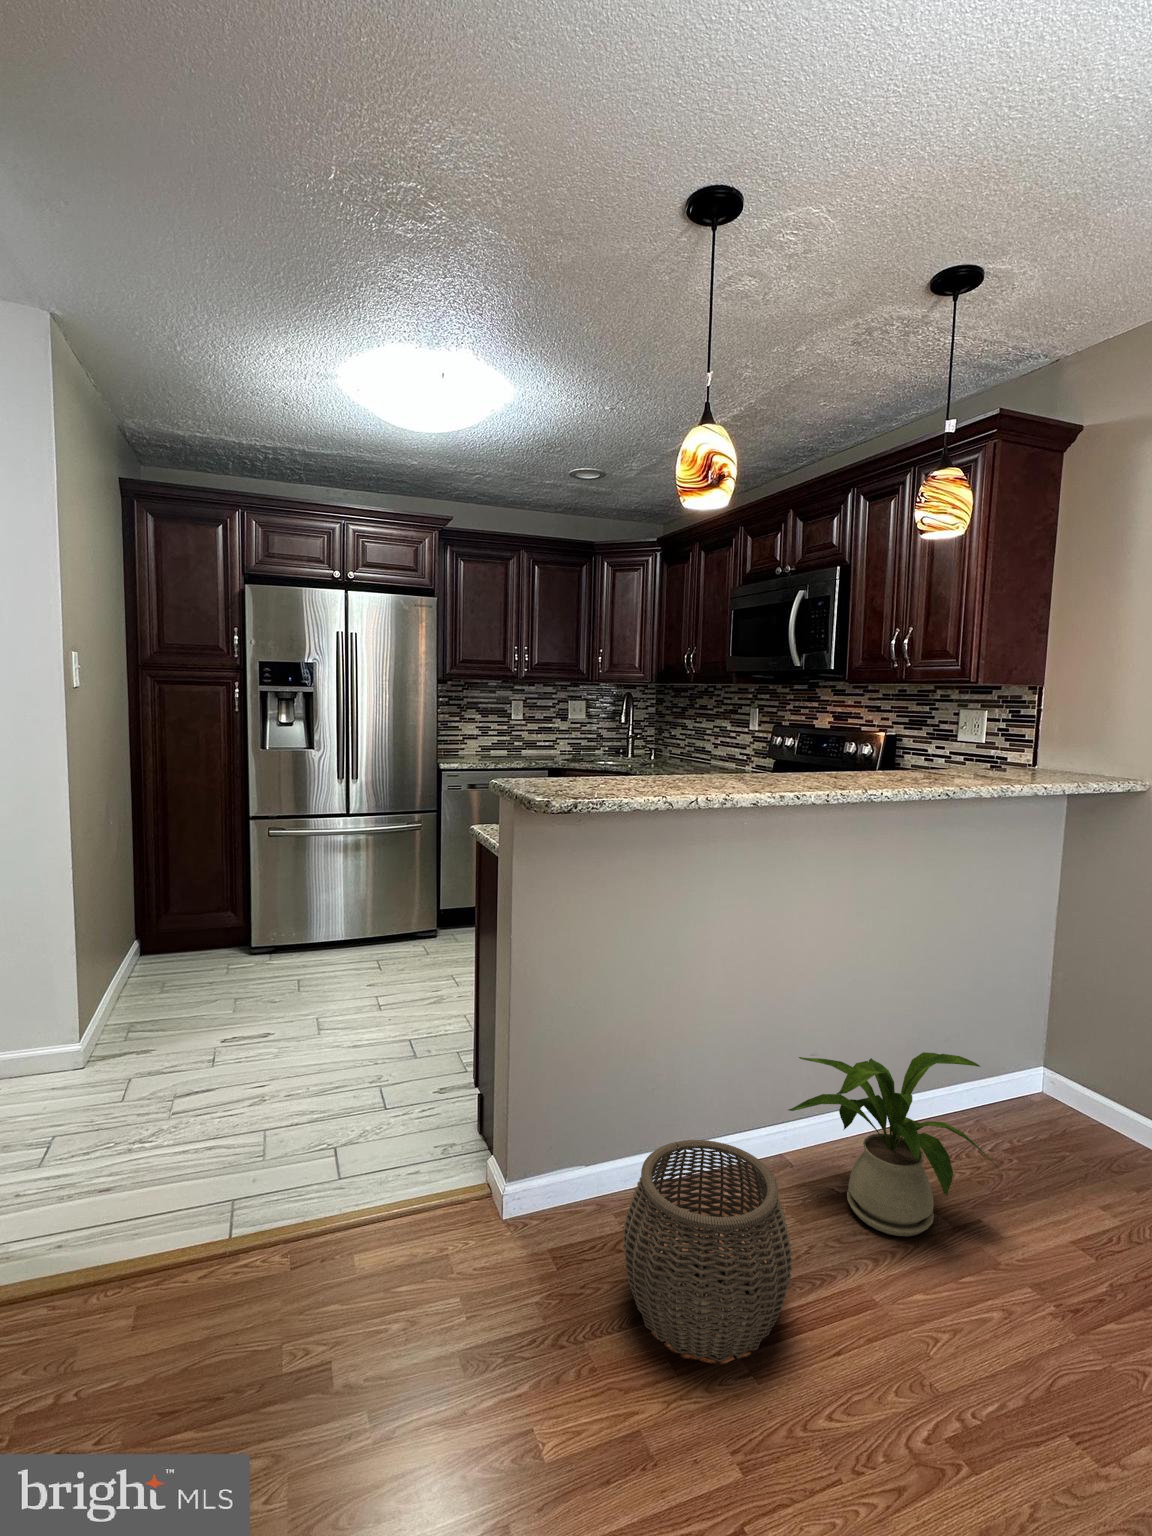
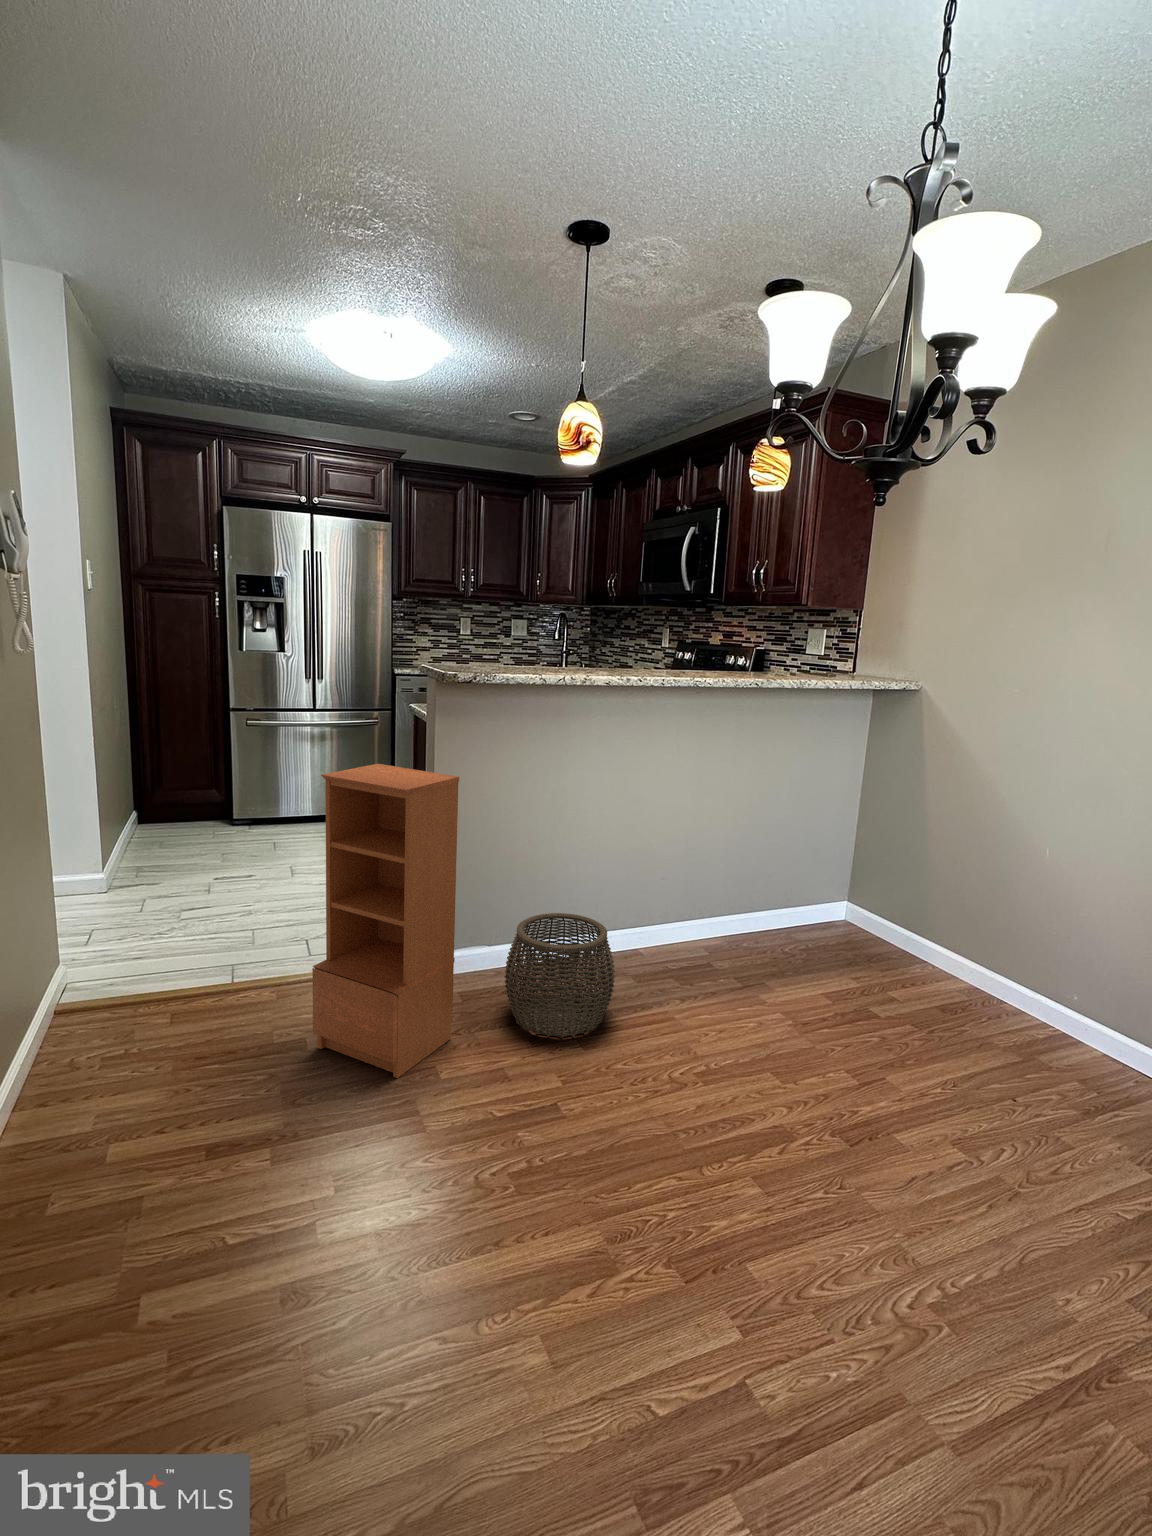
bookcase: none [340,939,562,1476] -> present [312,764,459,1078]
house plant: present [788,1052,999,1236] -> none [636,864,775,988]

